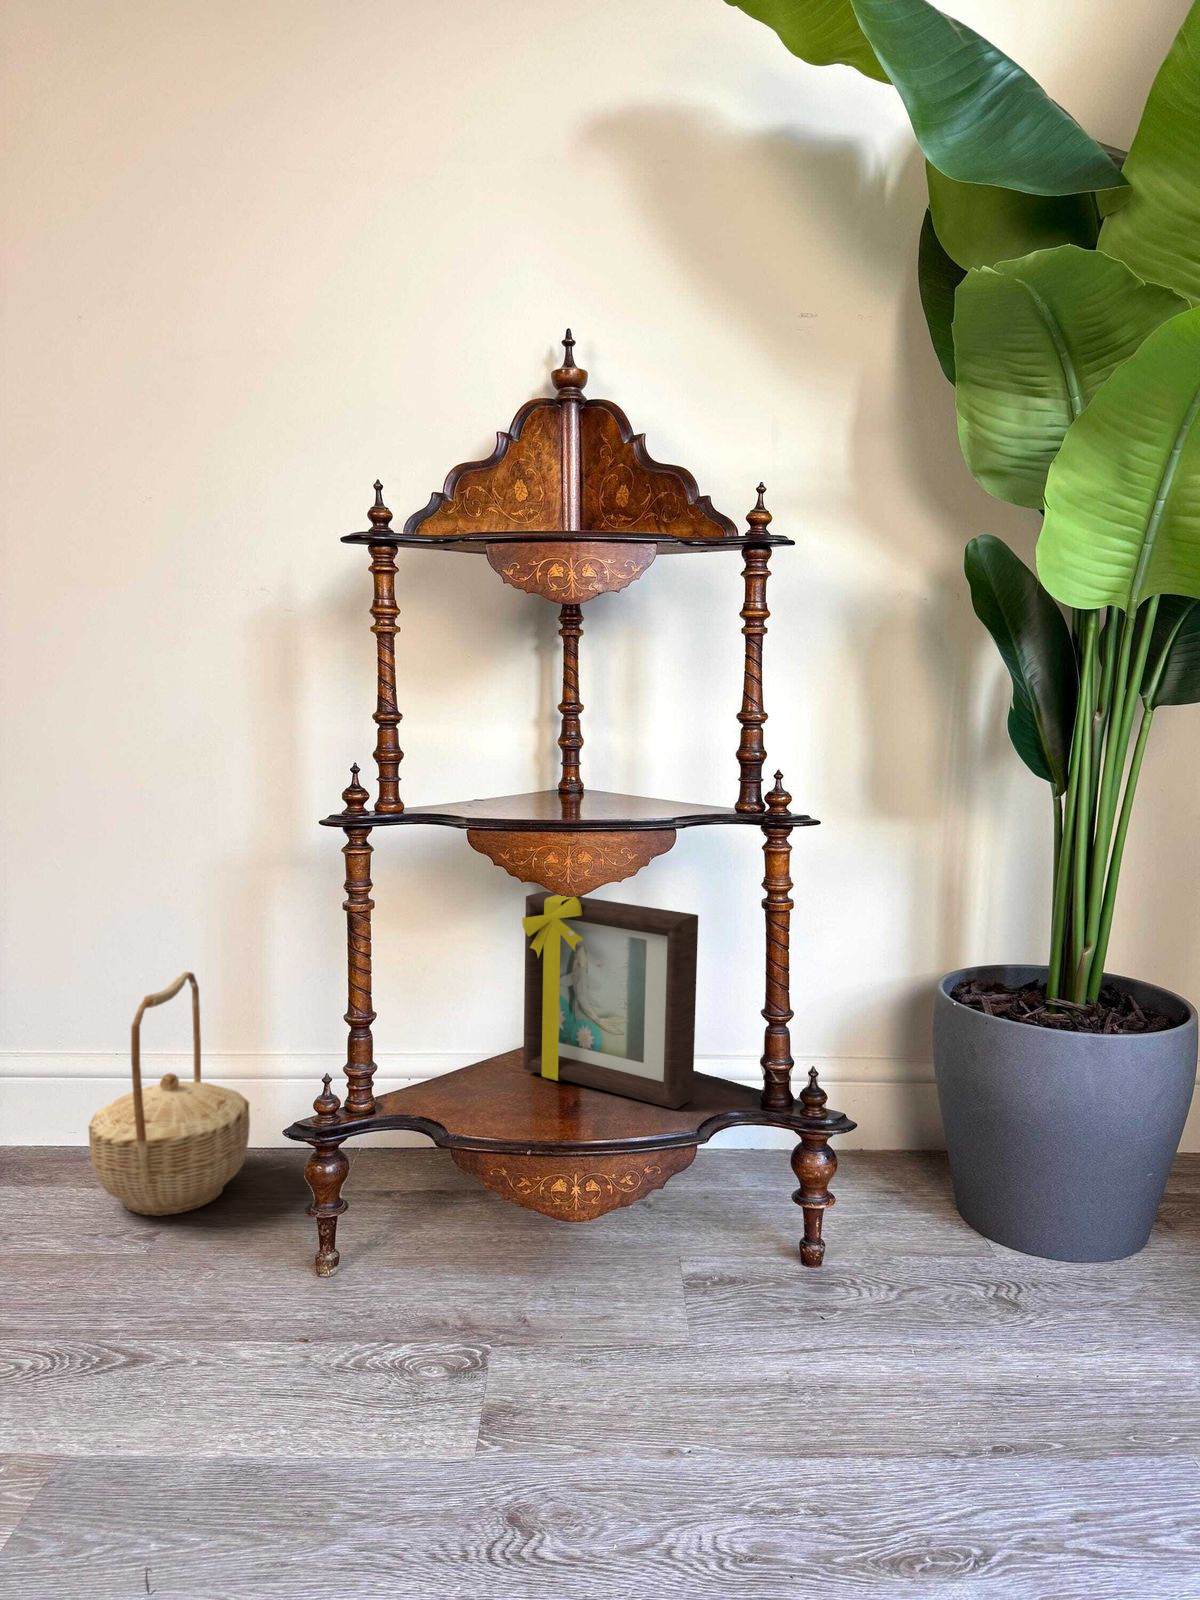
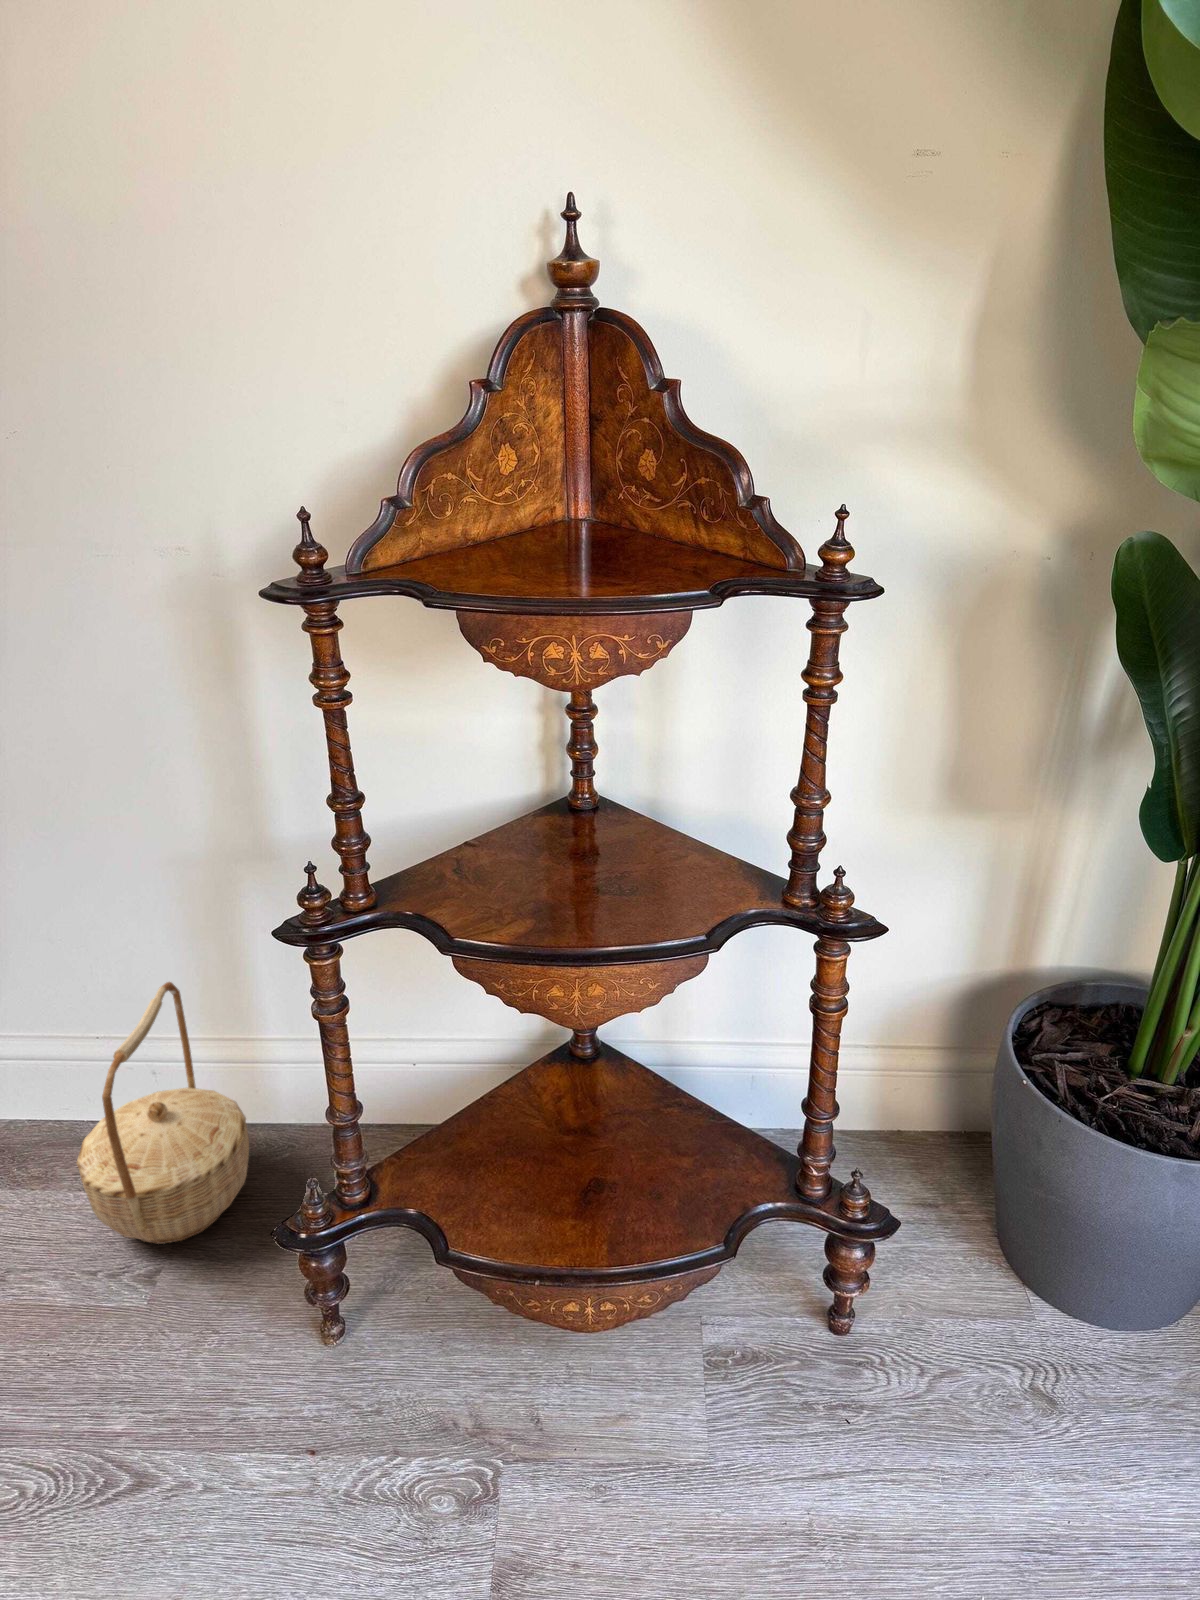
picture frame: present [522,891,698,1109] -> none [529,924,729,1183]

